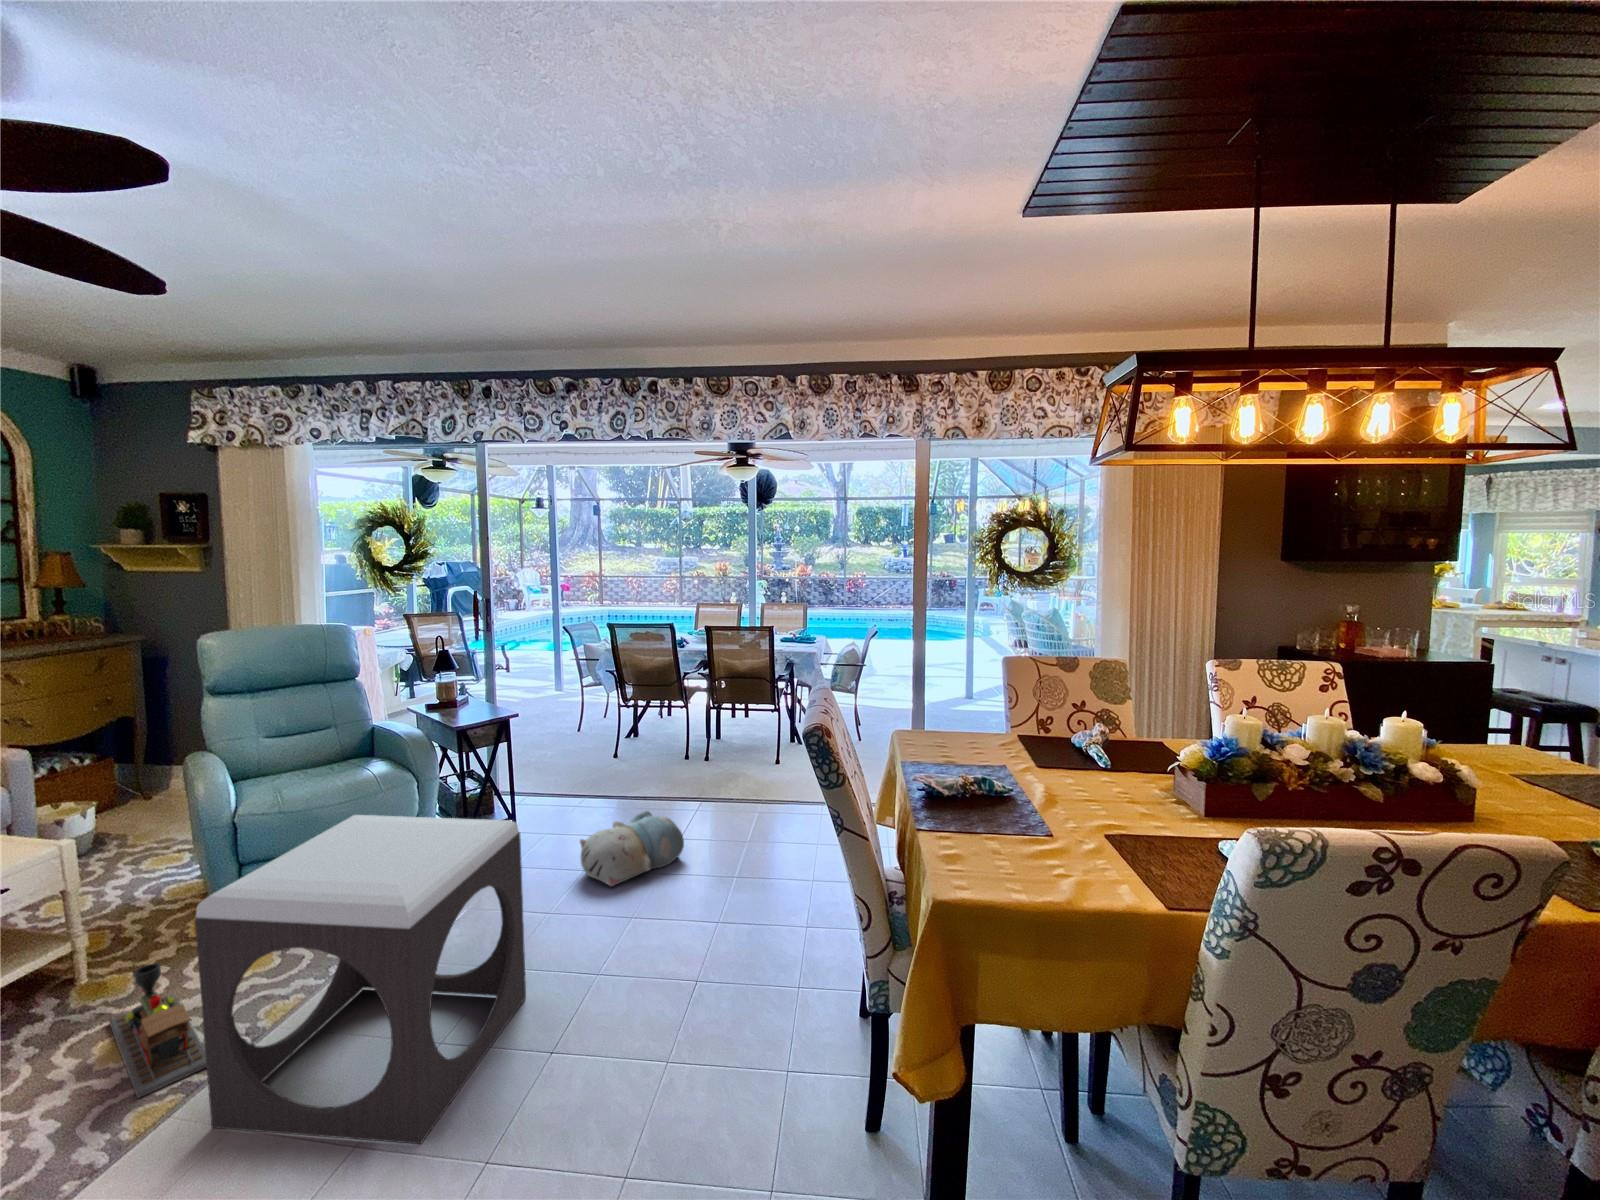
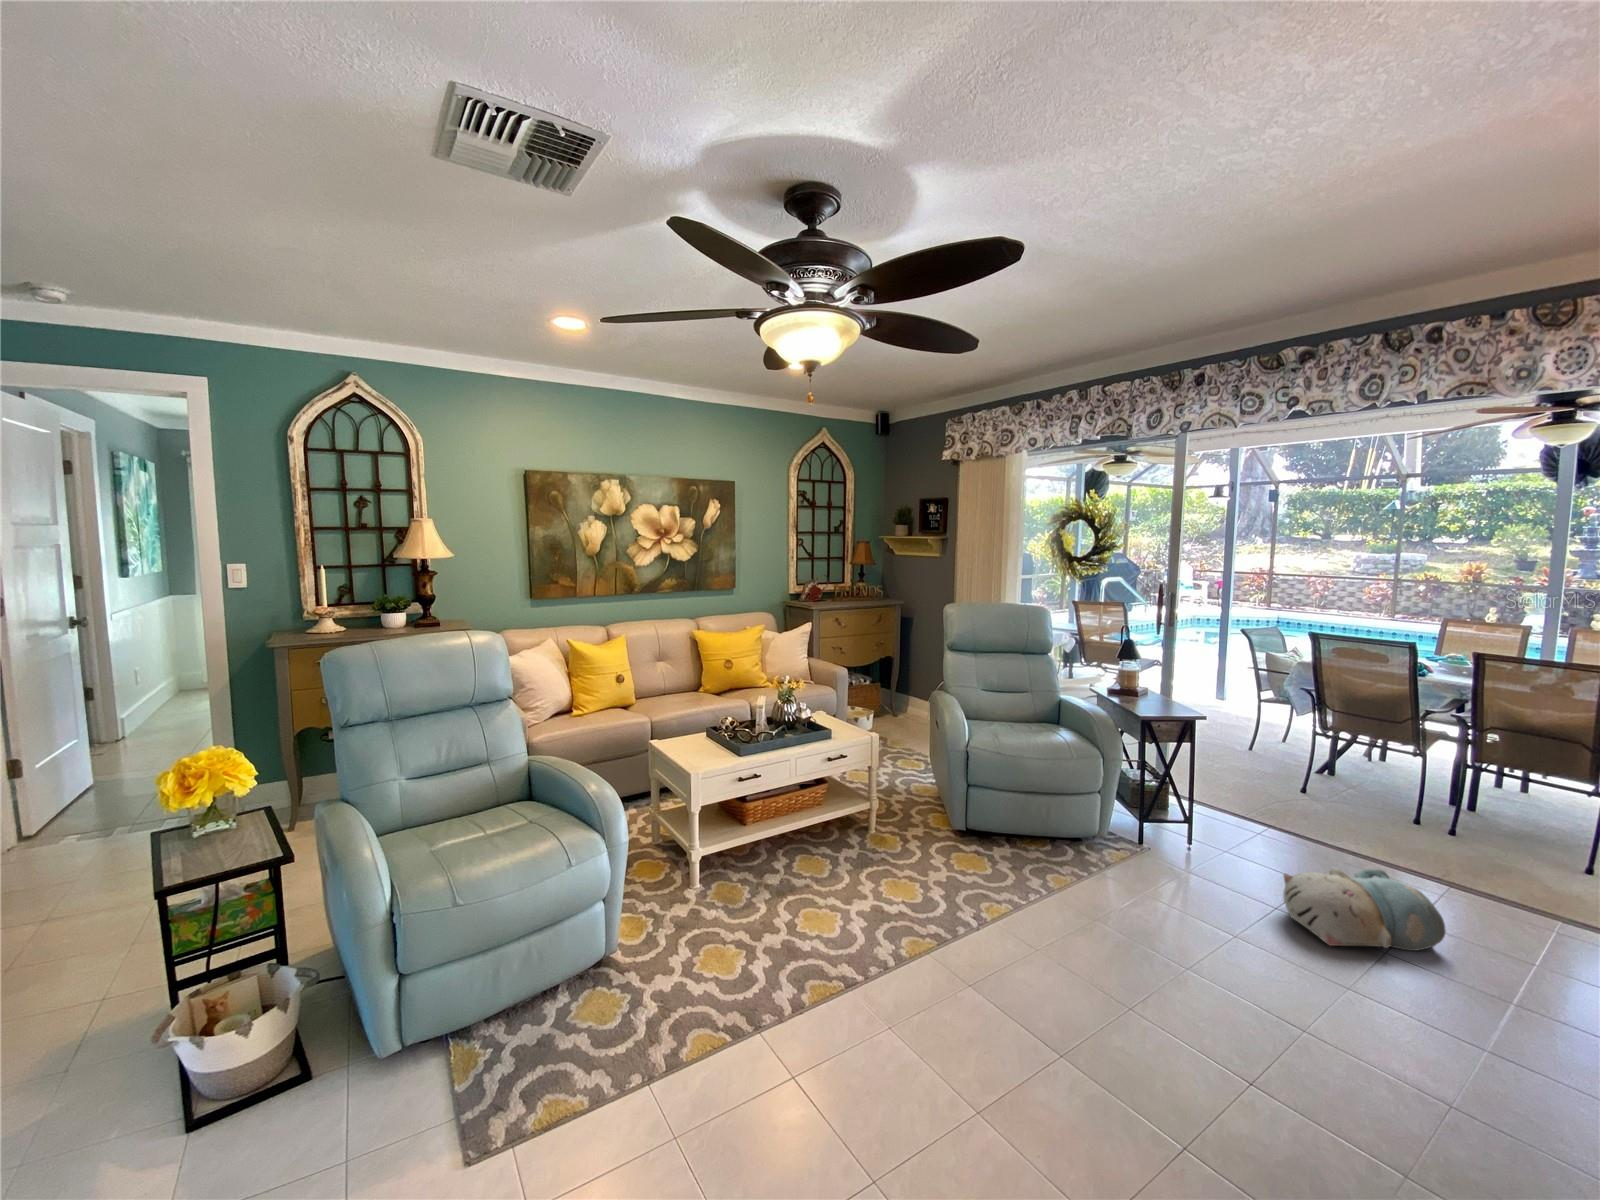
footstool: present [195,815,526,1144] -> none [958,780,1249,1140]
toy train: present [109,963,207,1098] -> none [890,844,954,944]

